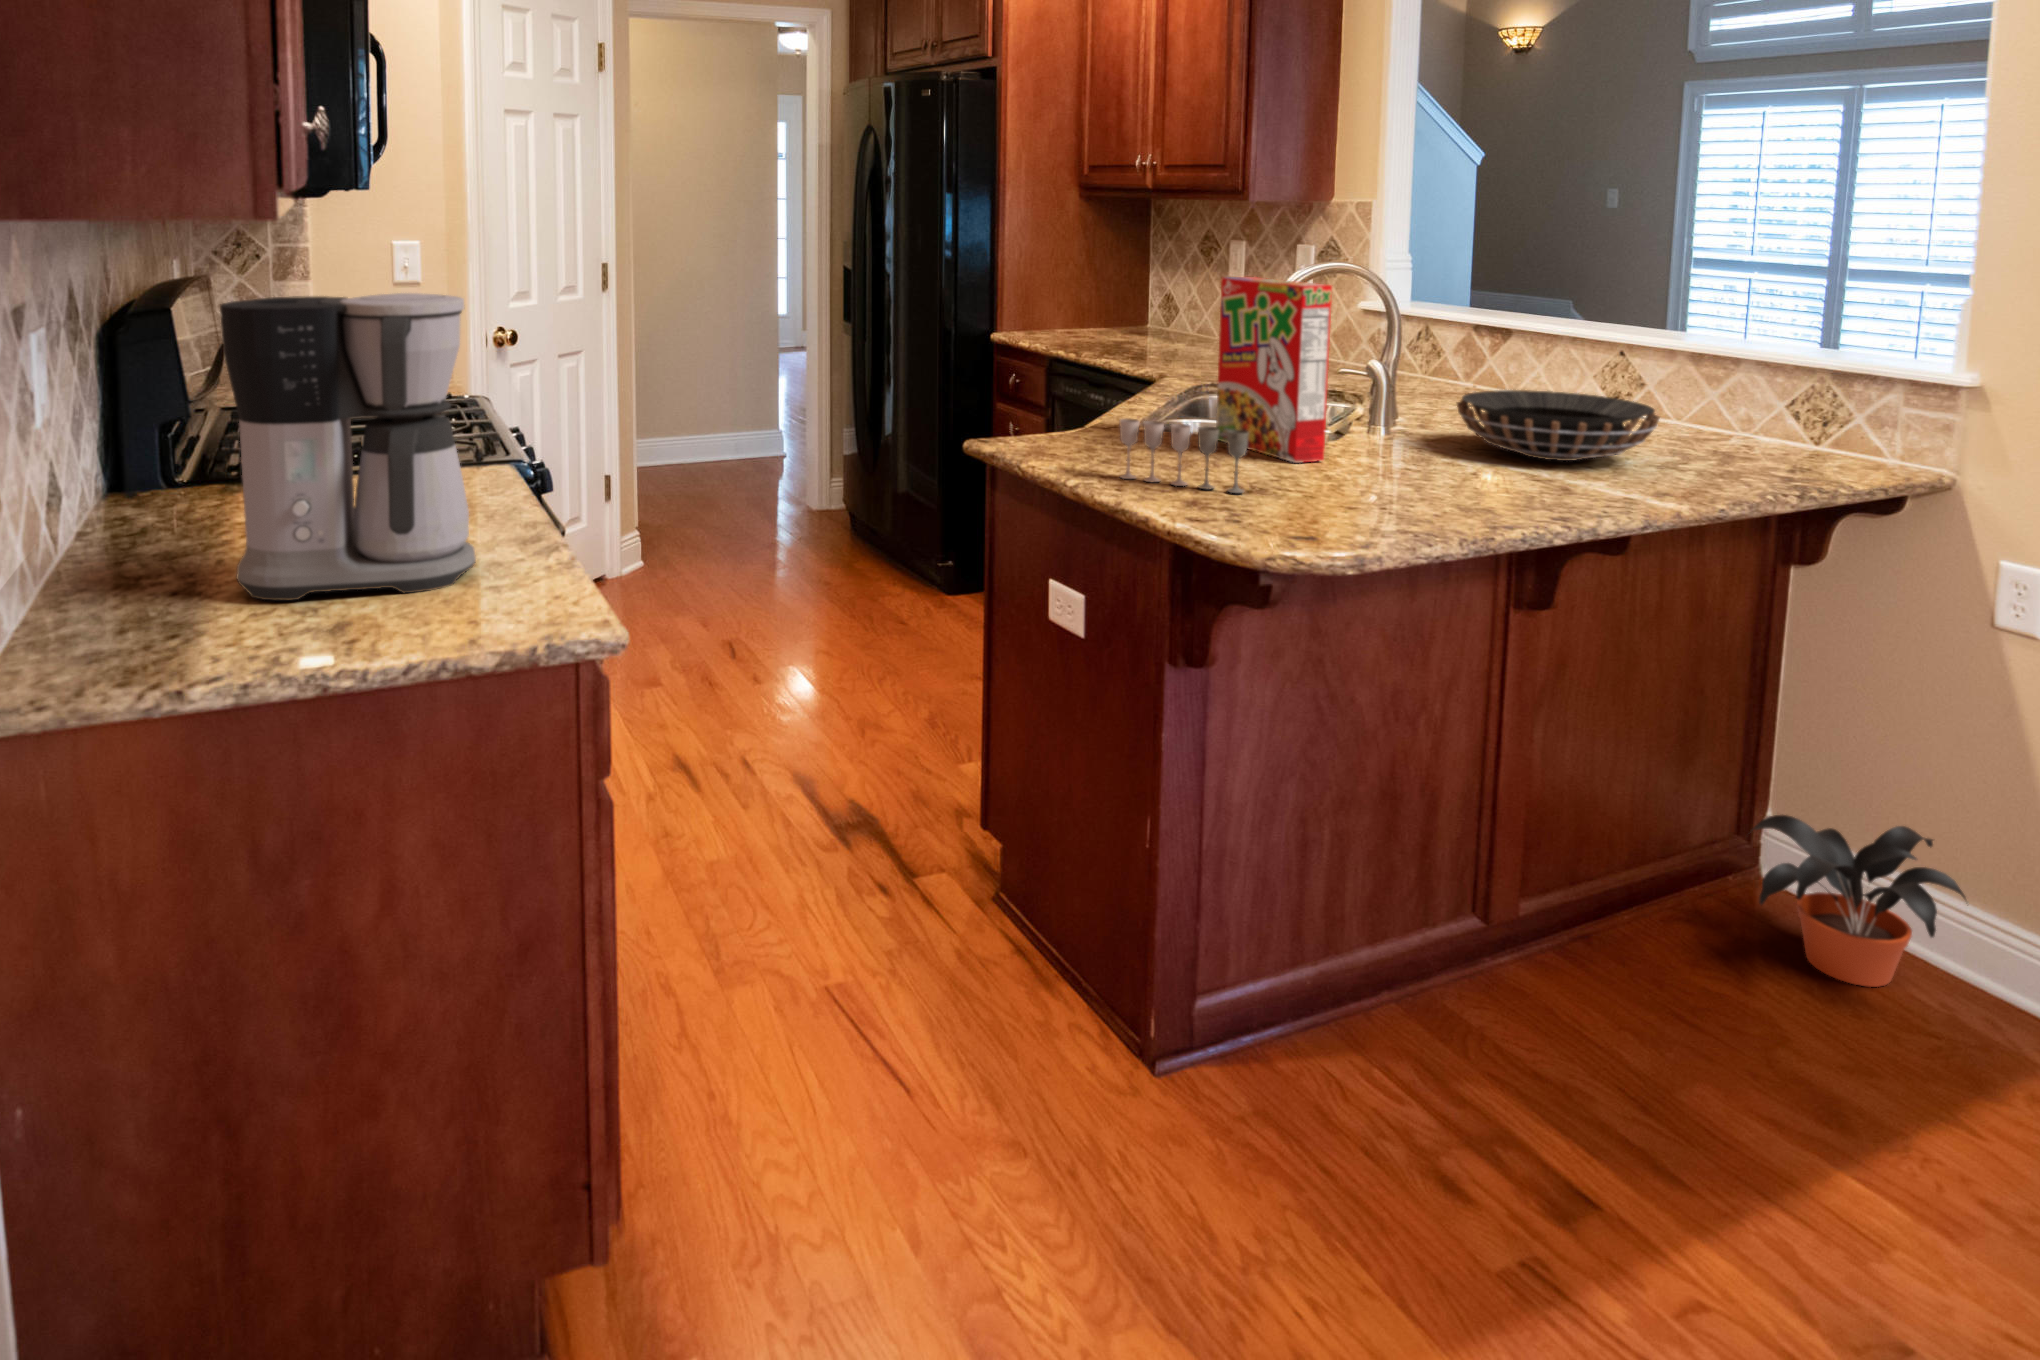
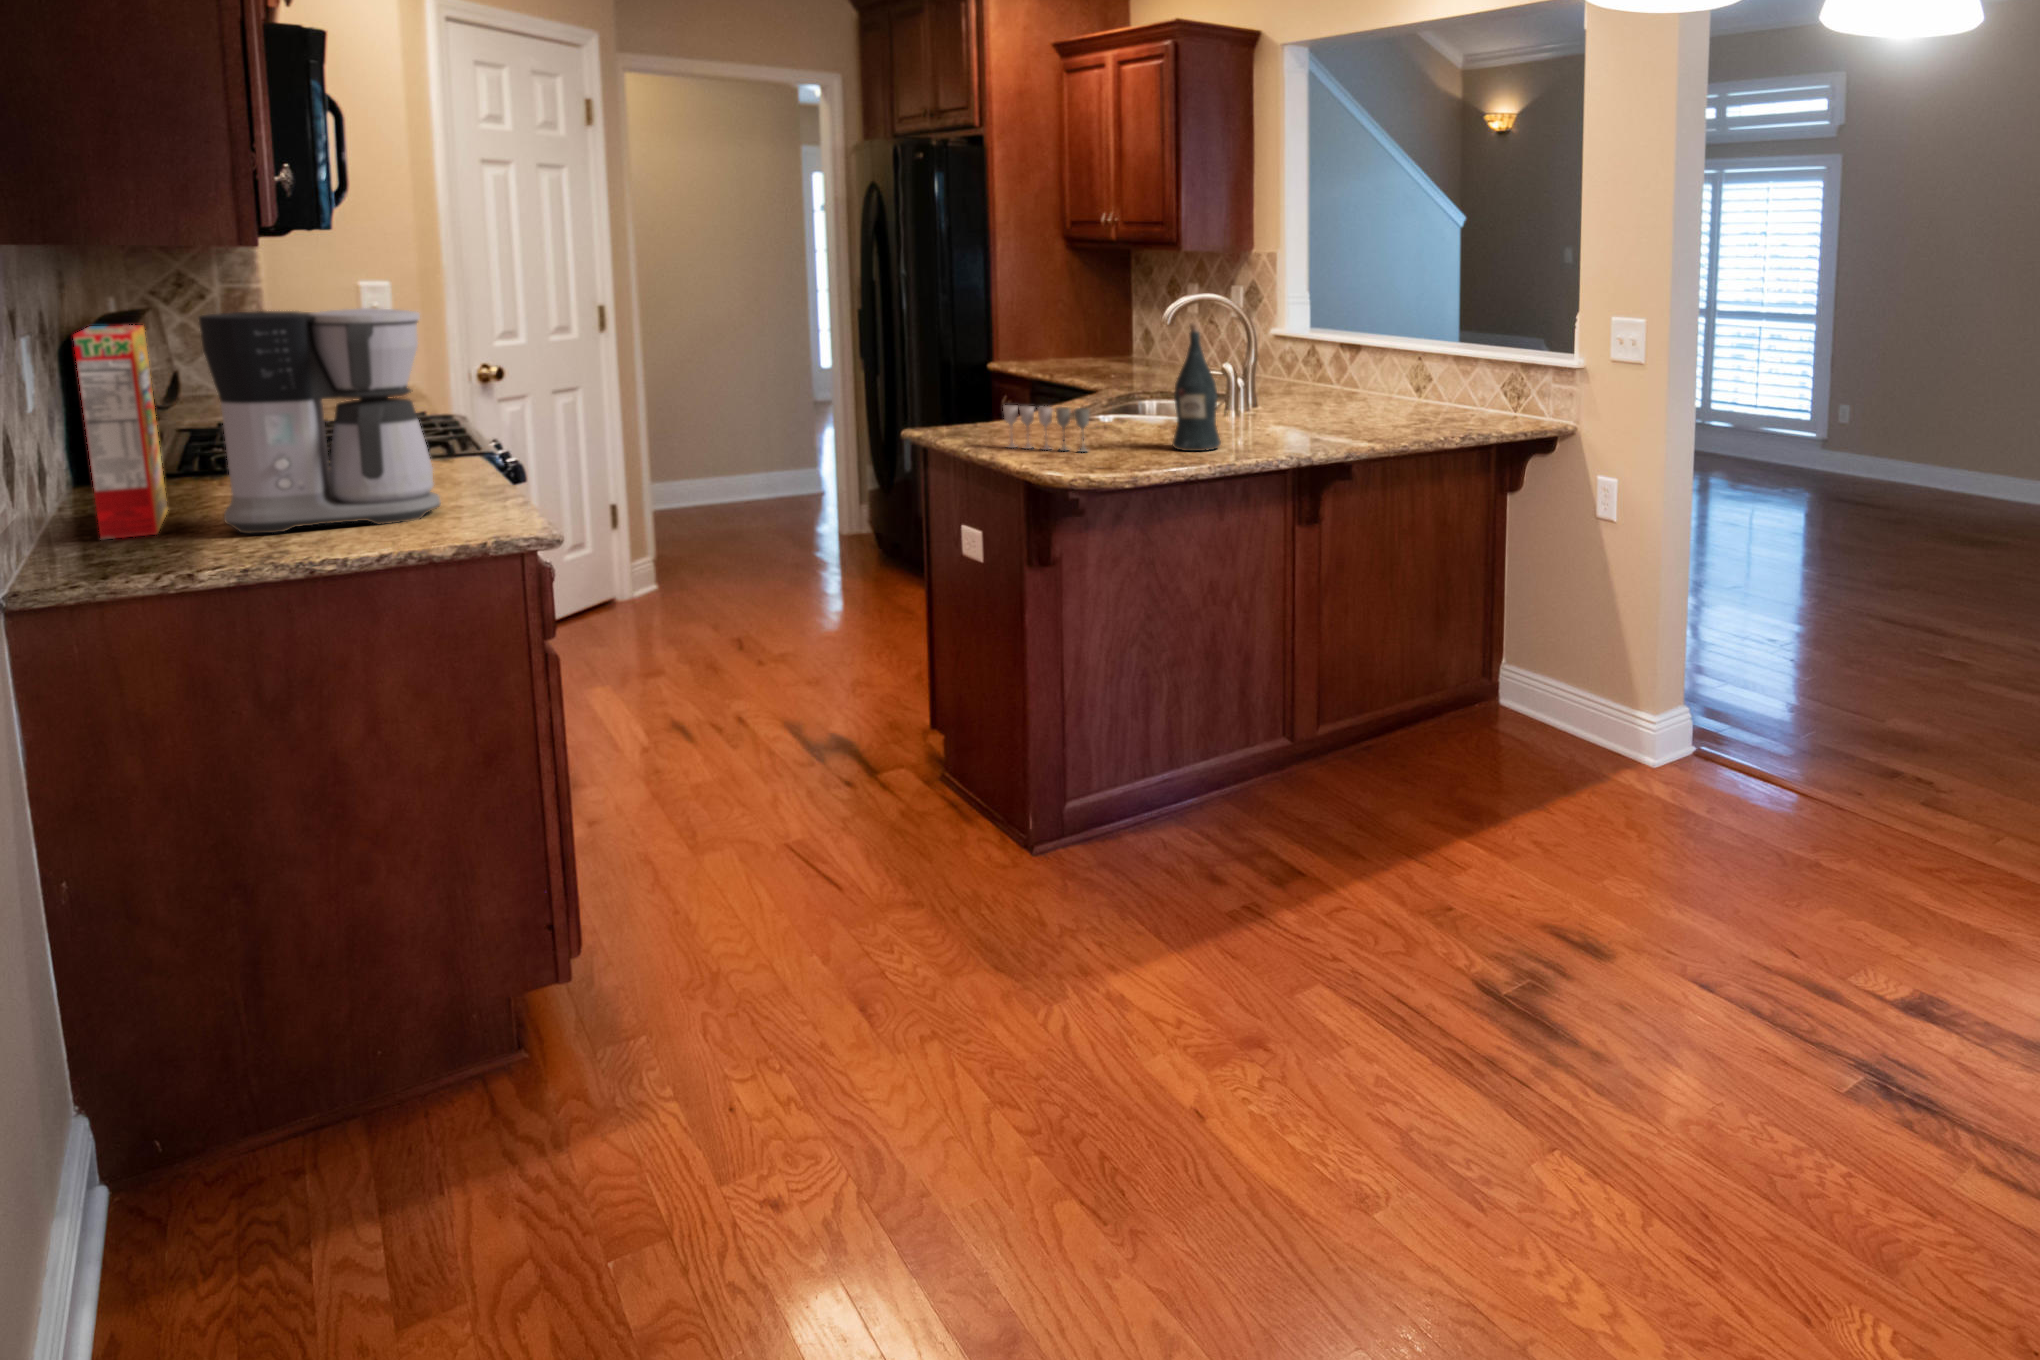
cereal box: present [1216,277,1332,463] -> present [73,325,168,539]
wine bottle: none [1356,309,1432,499] -> present [1172,323,1221,451]
decorative bowl: present [1457,390,1660,461] -> none [1276,384,1402,429]
potted plant: present [1753,815,1966,987] -> none [1461,650,1575,750]

